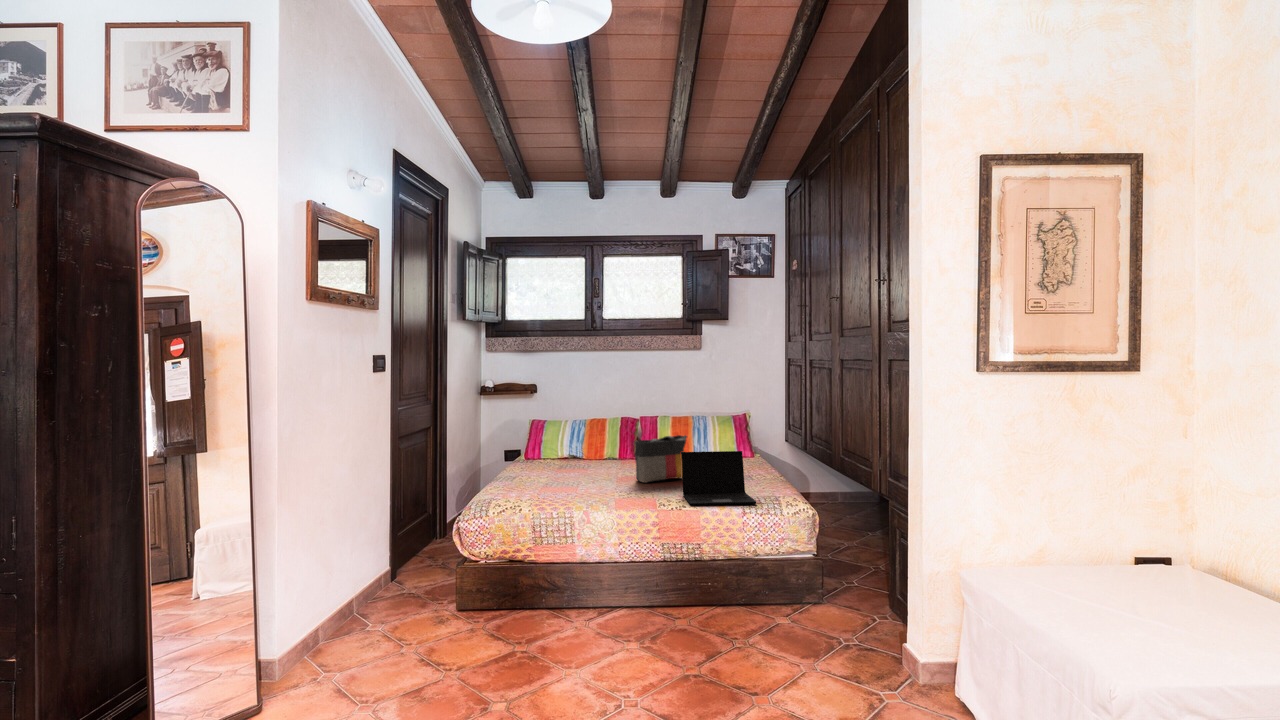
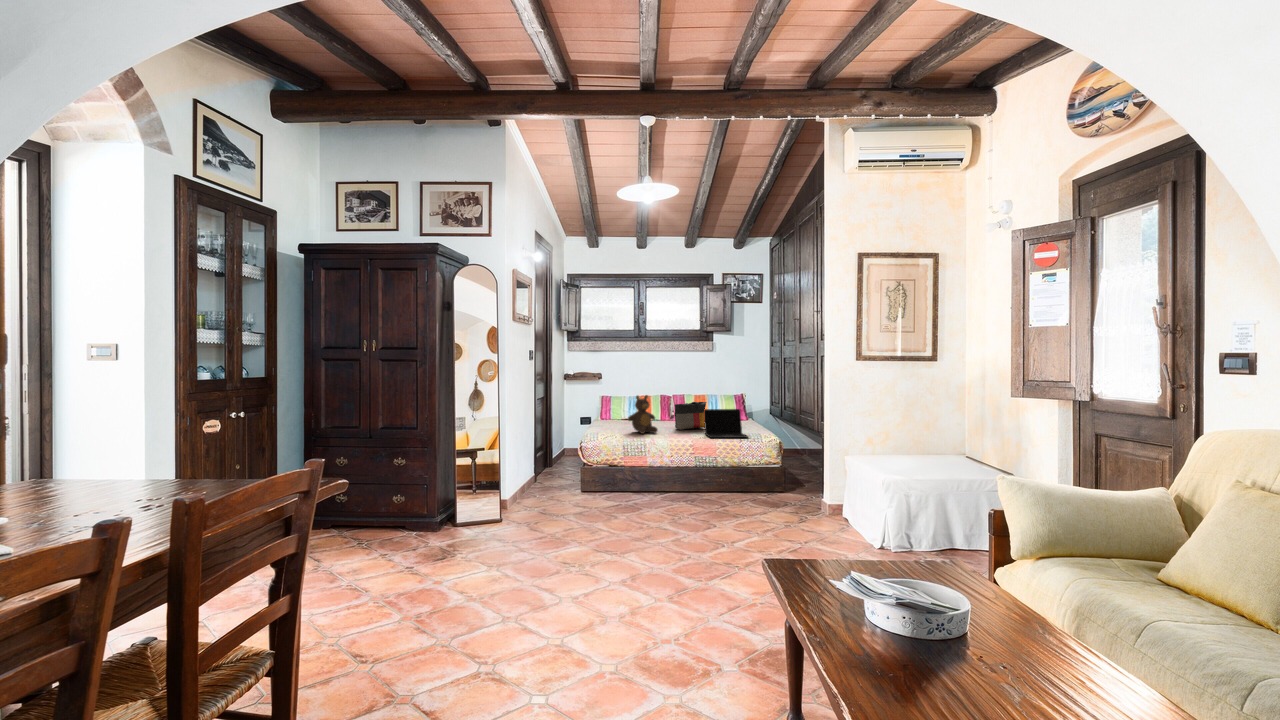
teddy bear: none [555,427,604,495] -> present [628,395,658,434]

